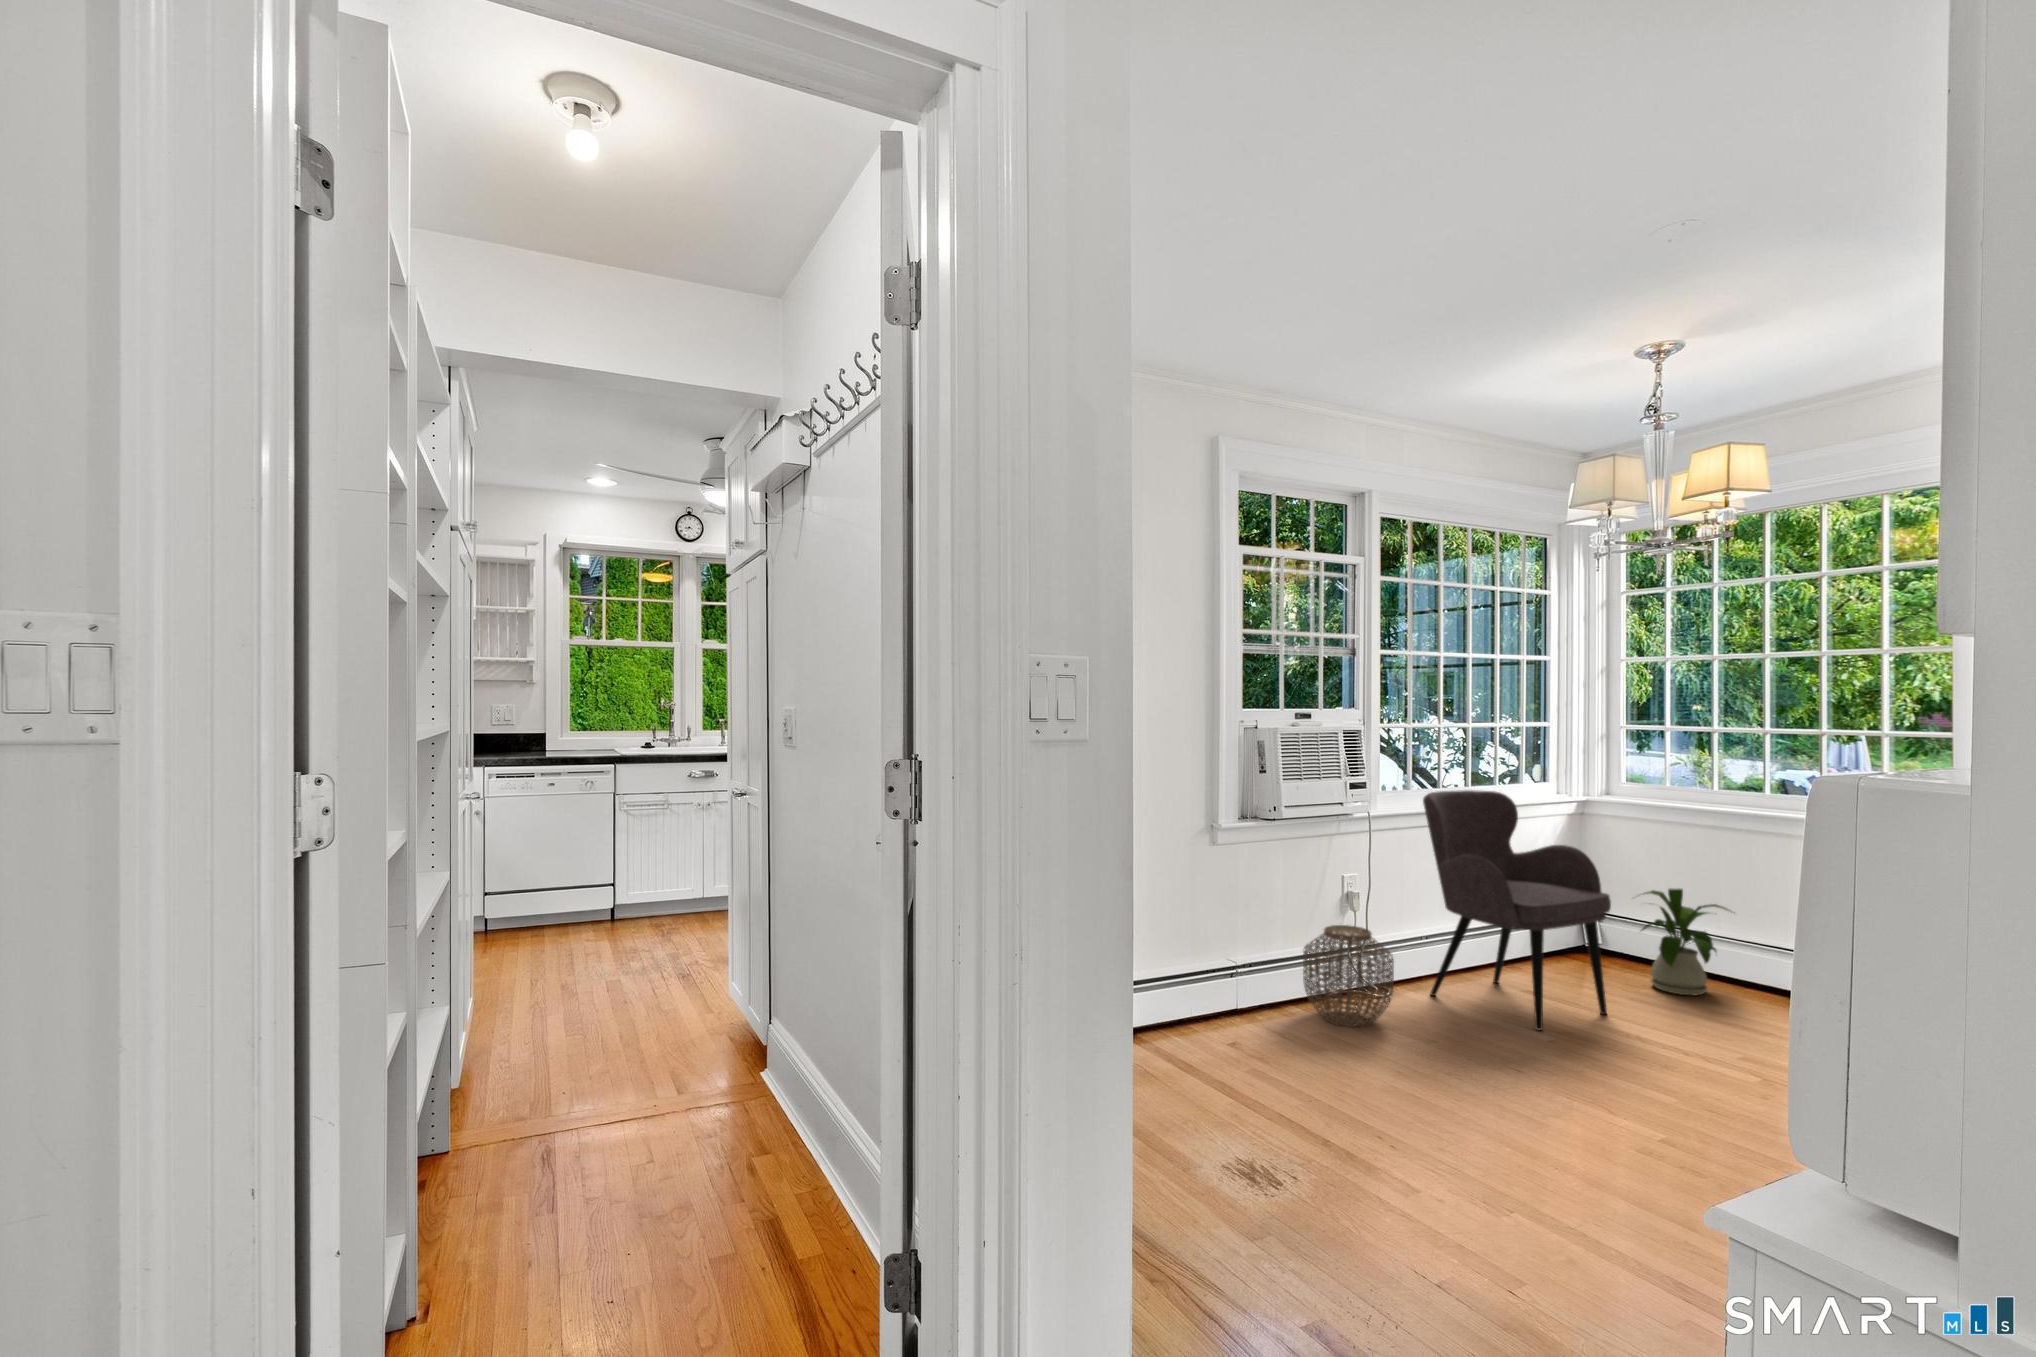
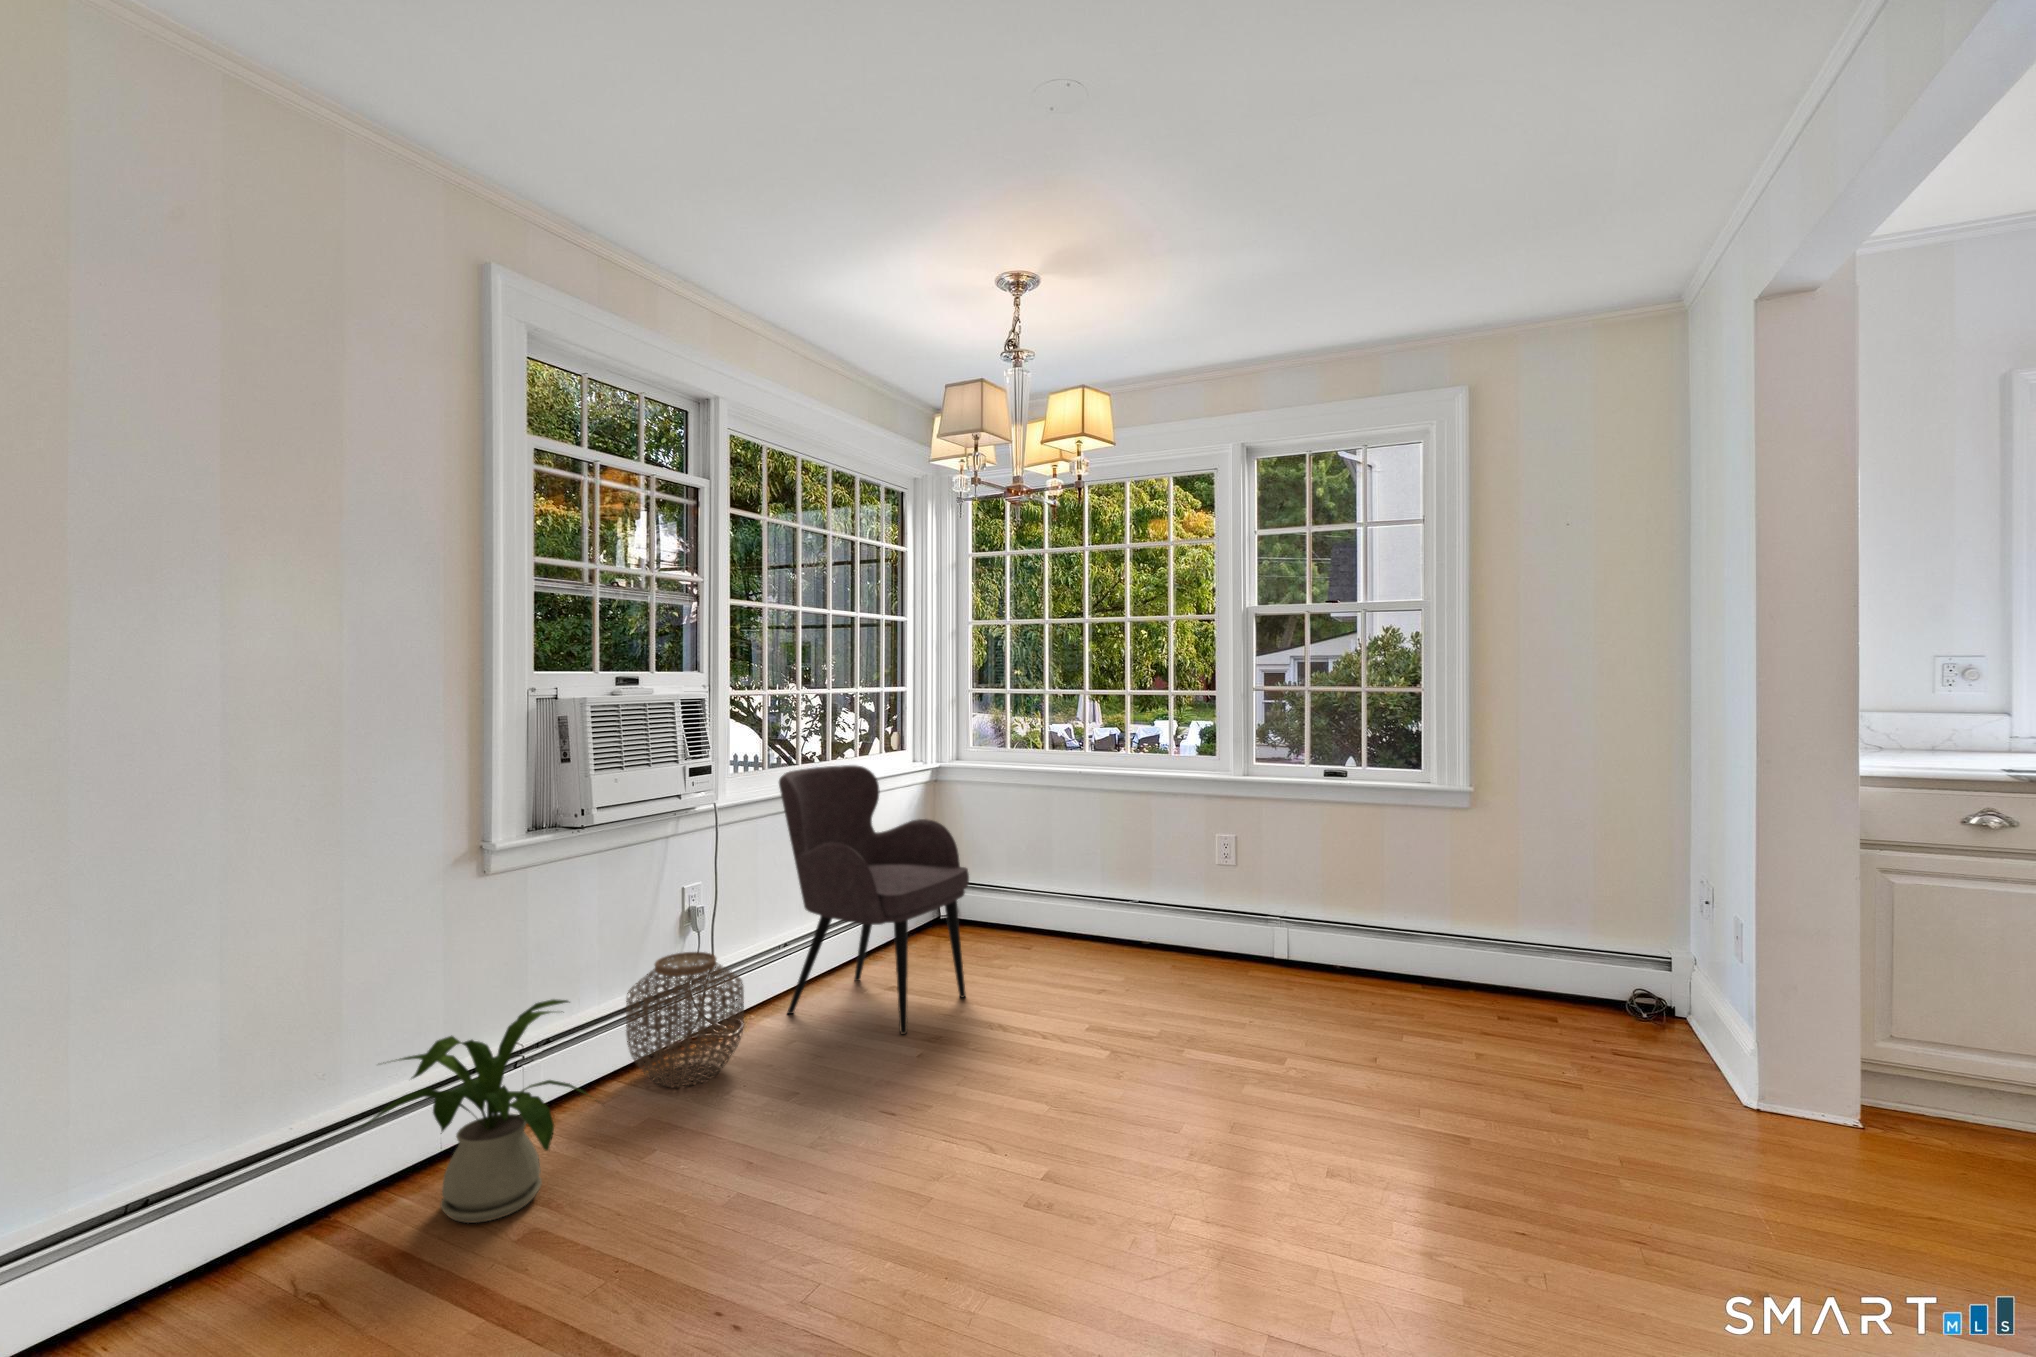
house plant: present [1641,888,1735,995] -> present [362,999,586,1223]

